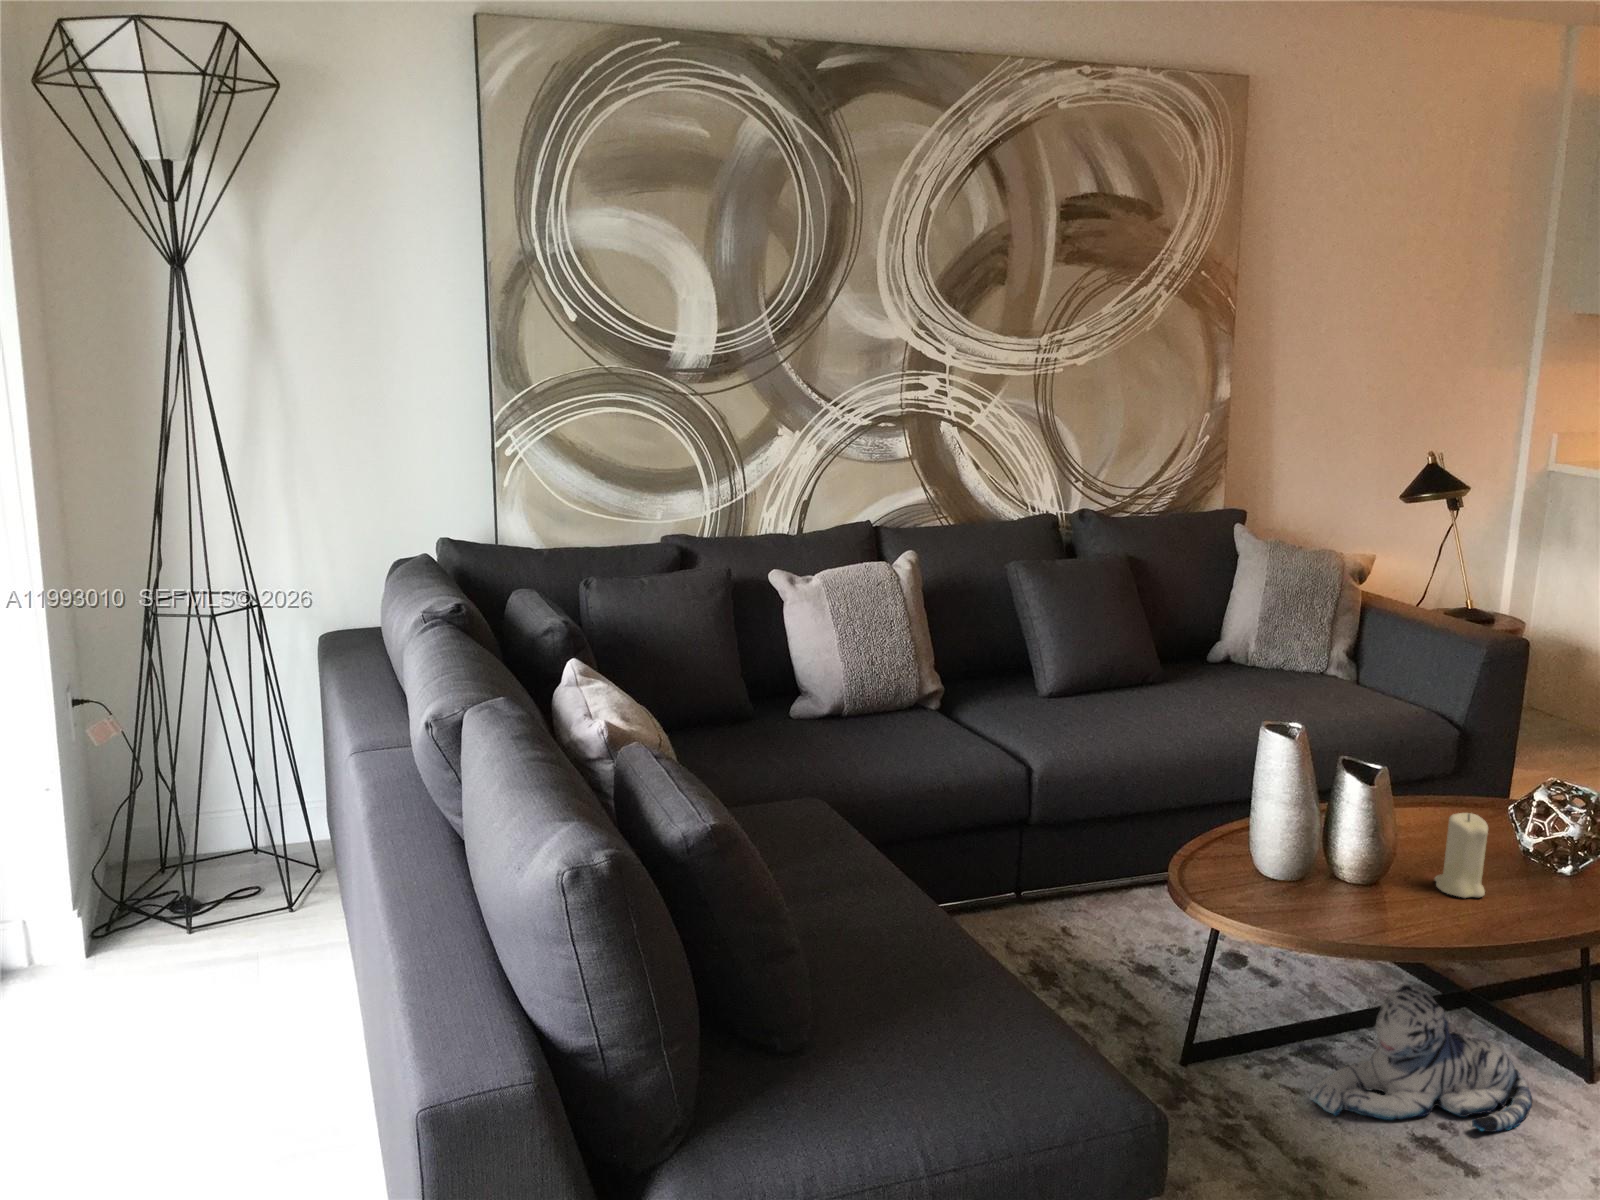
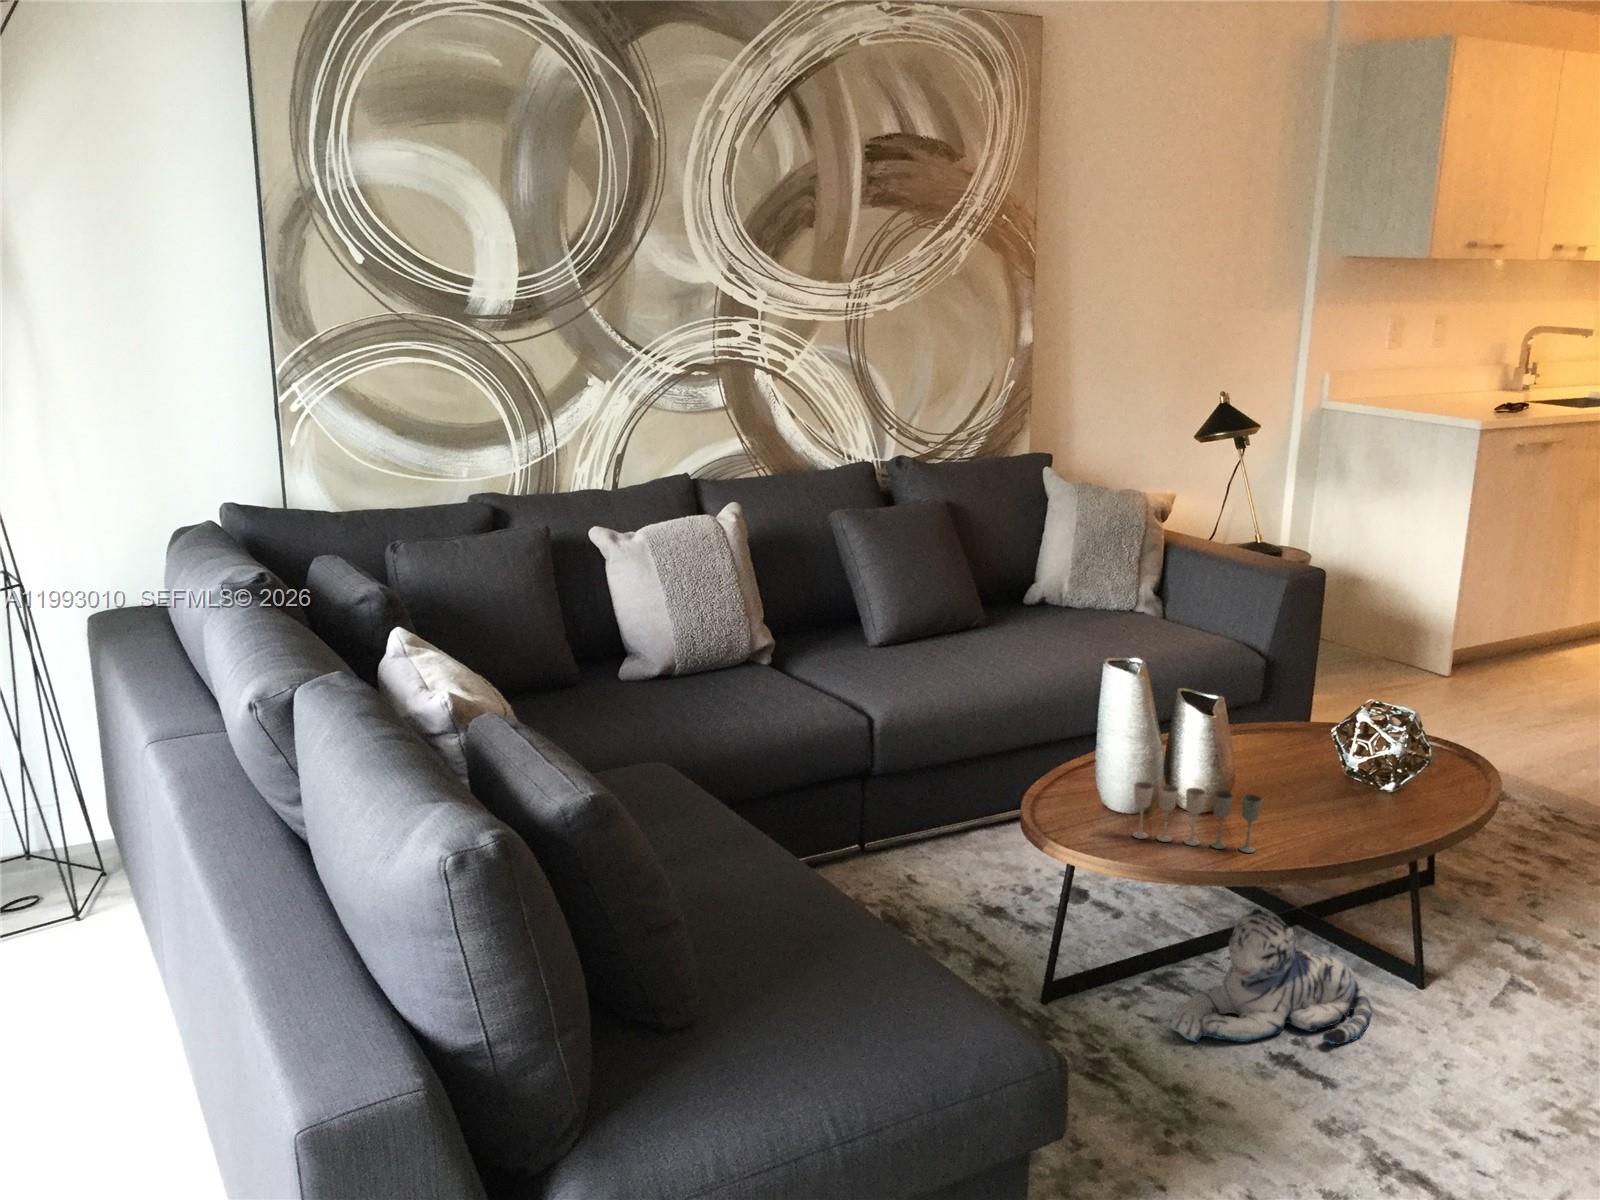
candle: present [1435,813,1488,898] -> none [1274,737,1324,819]
wine glass: none [1277,847,1412,927] -> present [1133,782,1262,853]

